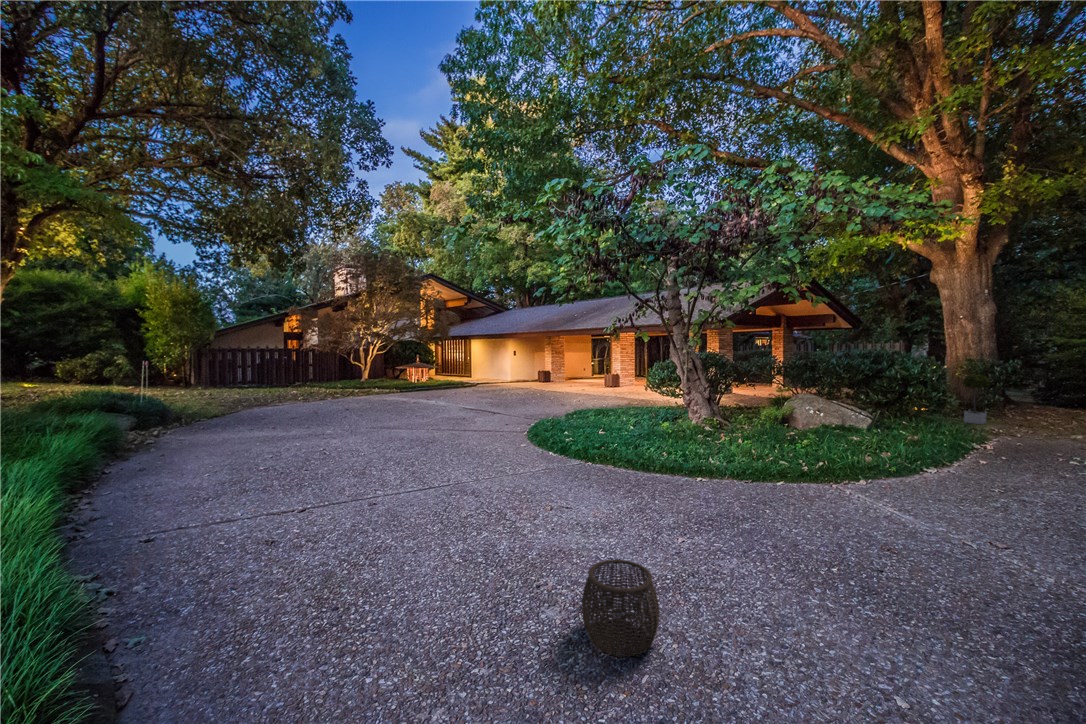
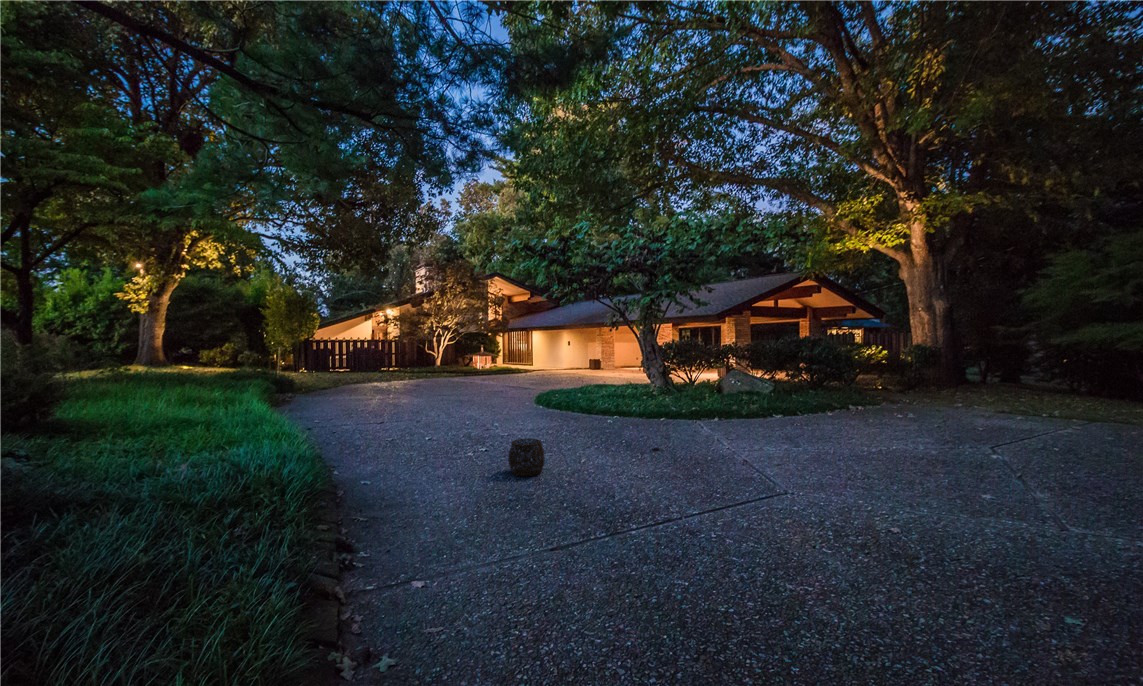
potted tree: present [963,374,990,424] -> none [916,358,938,400]

